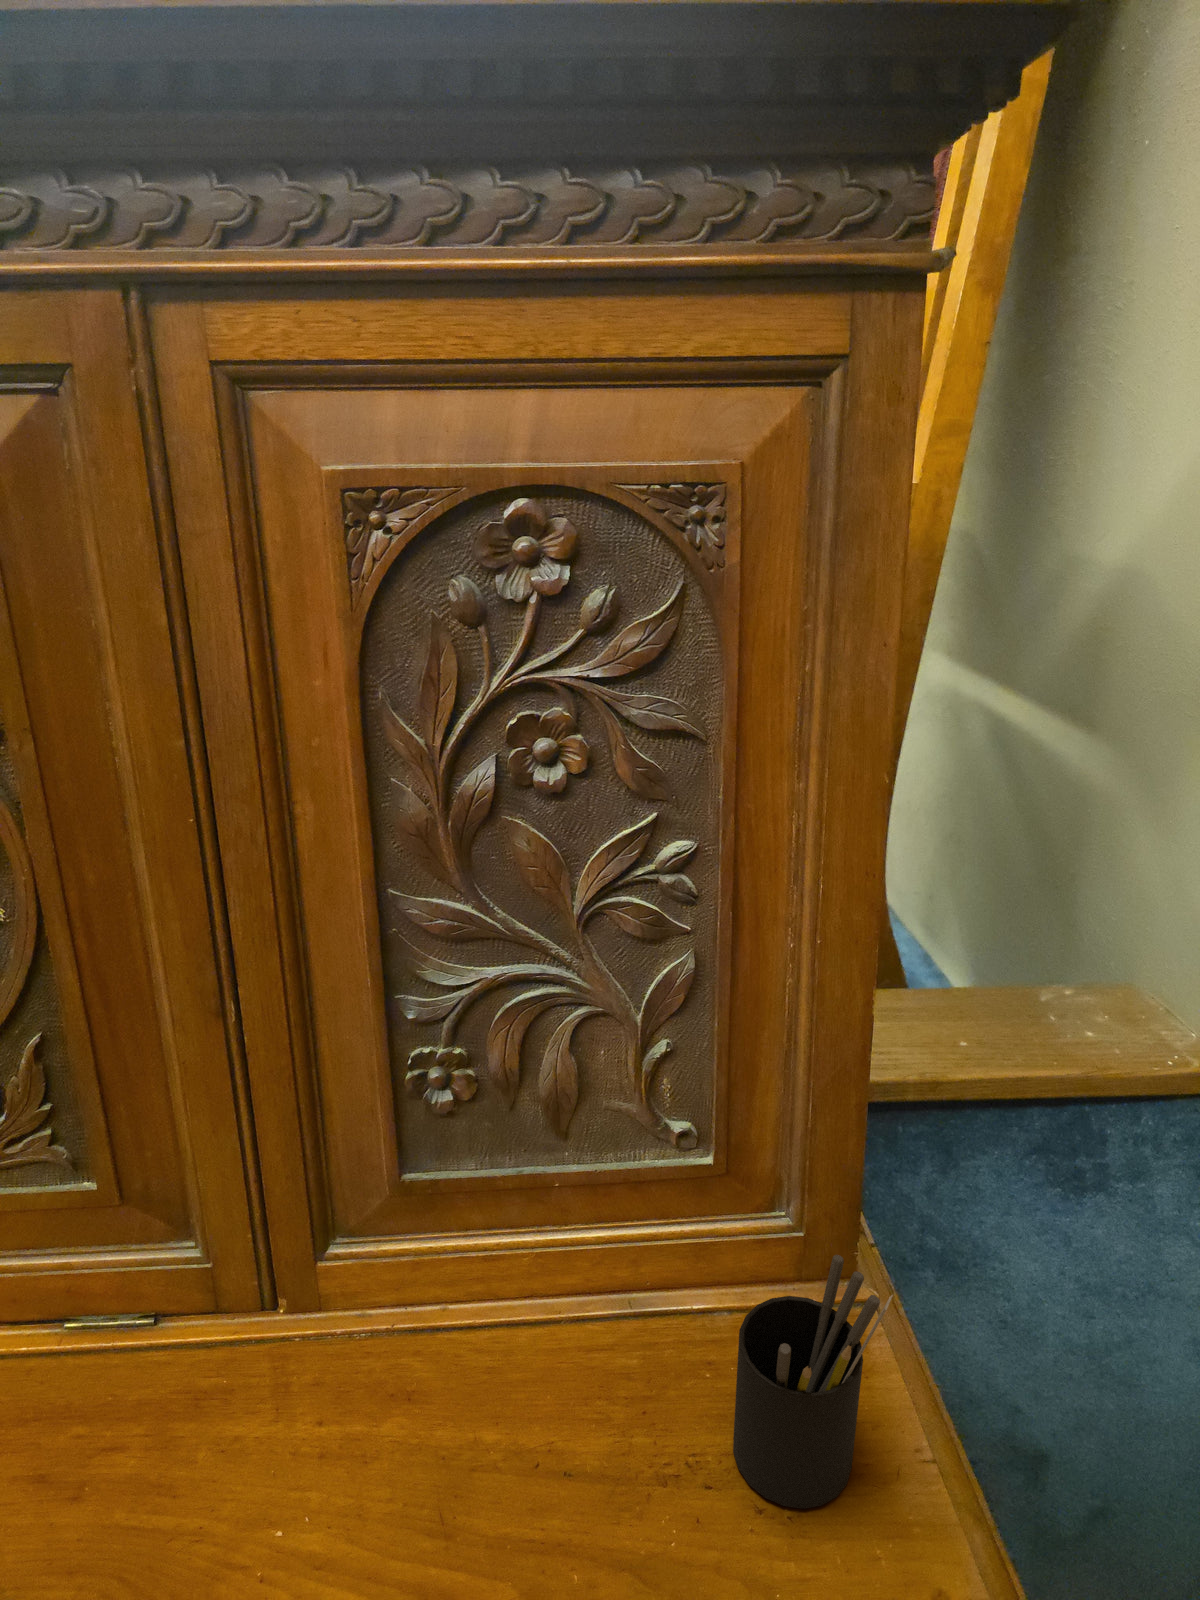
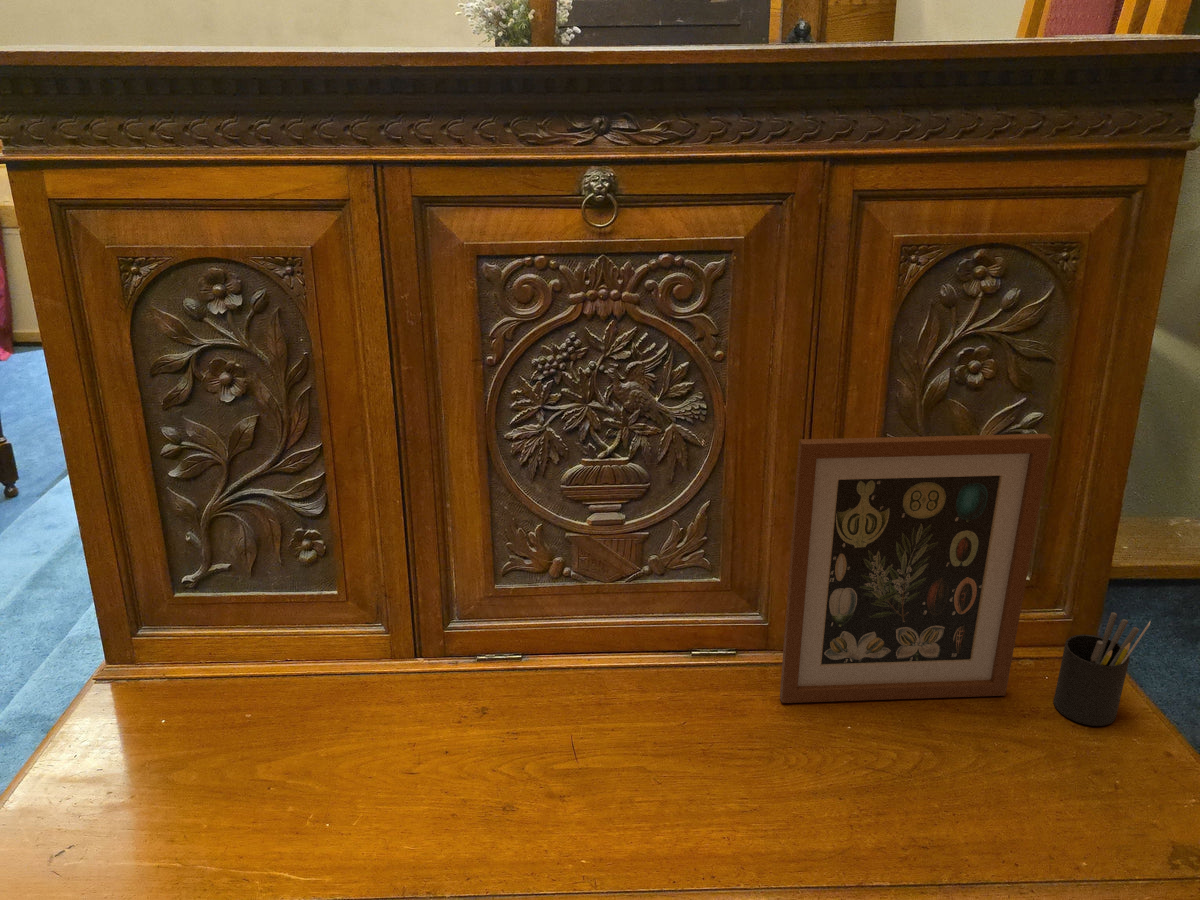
picture frame: none [55,897,648,1471] -> present [780,434,1052,703]

